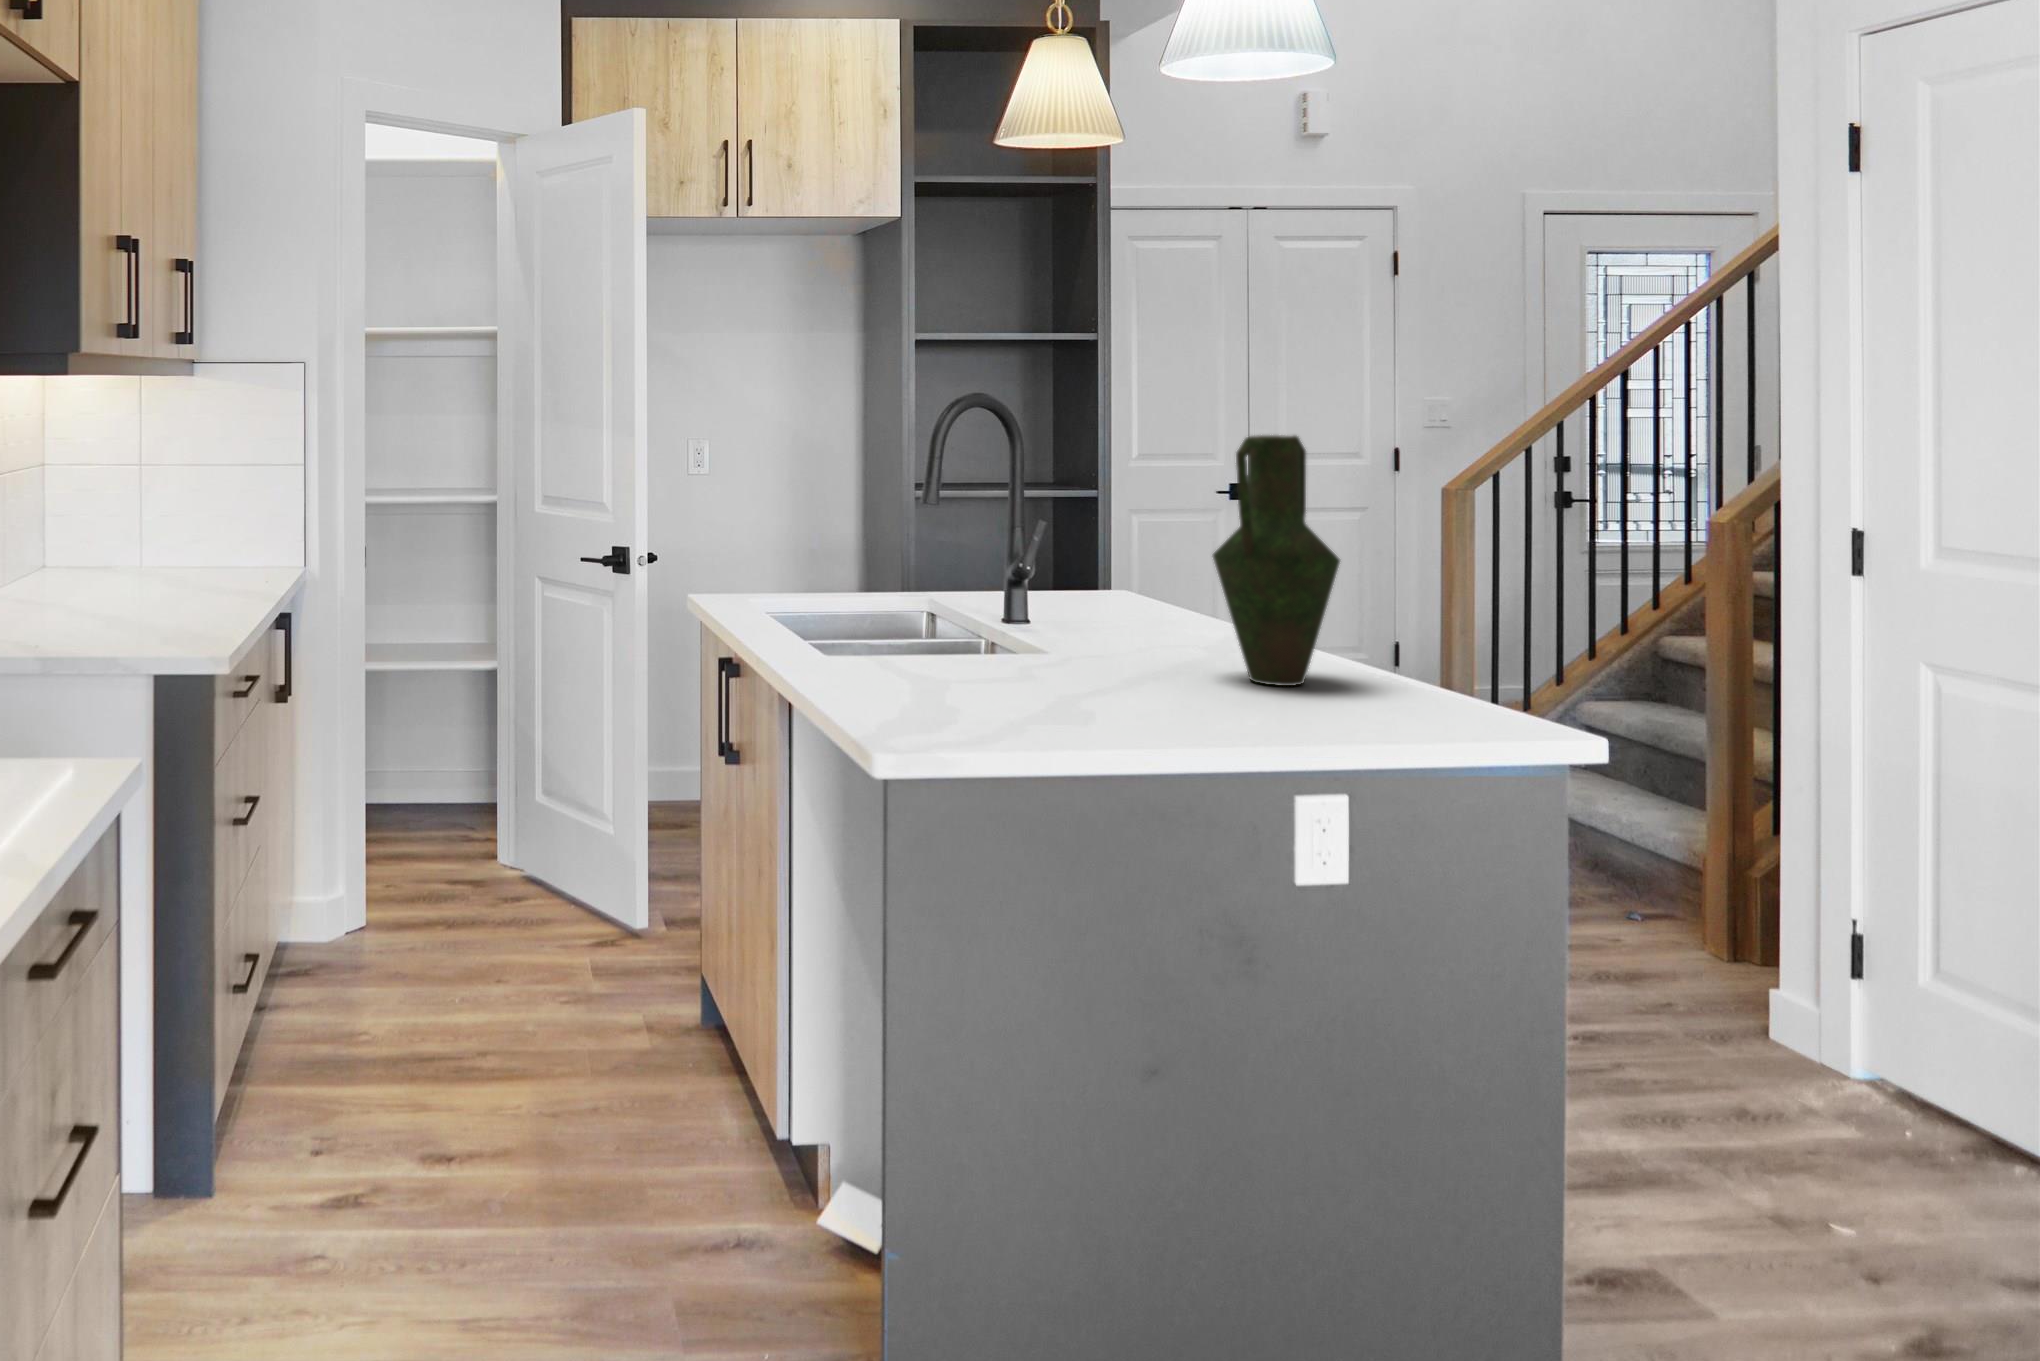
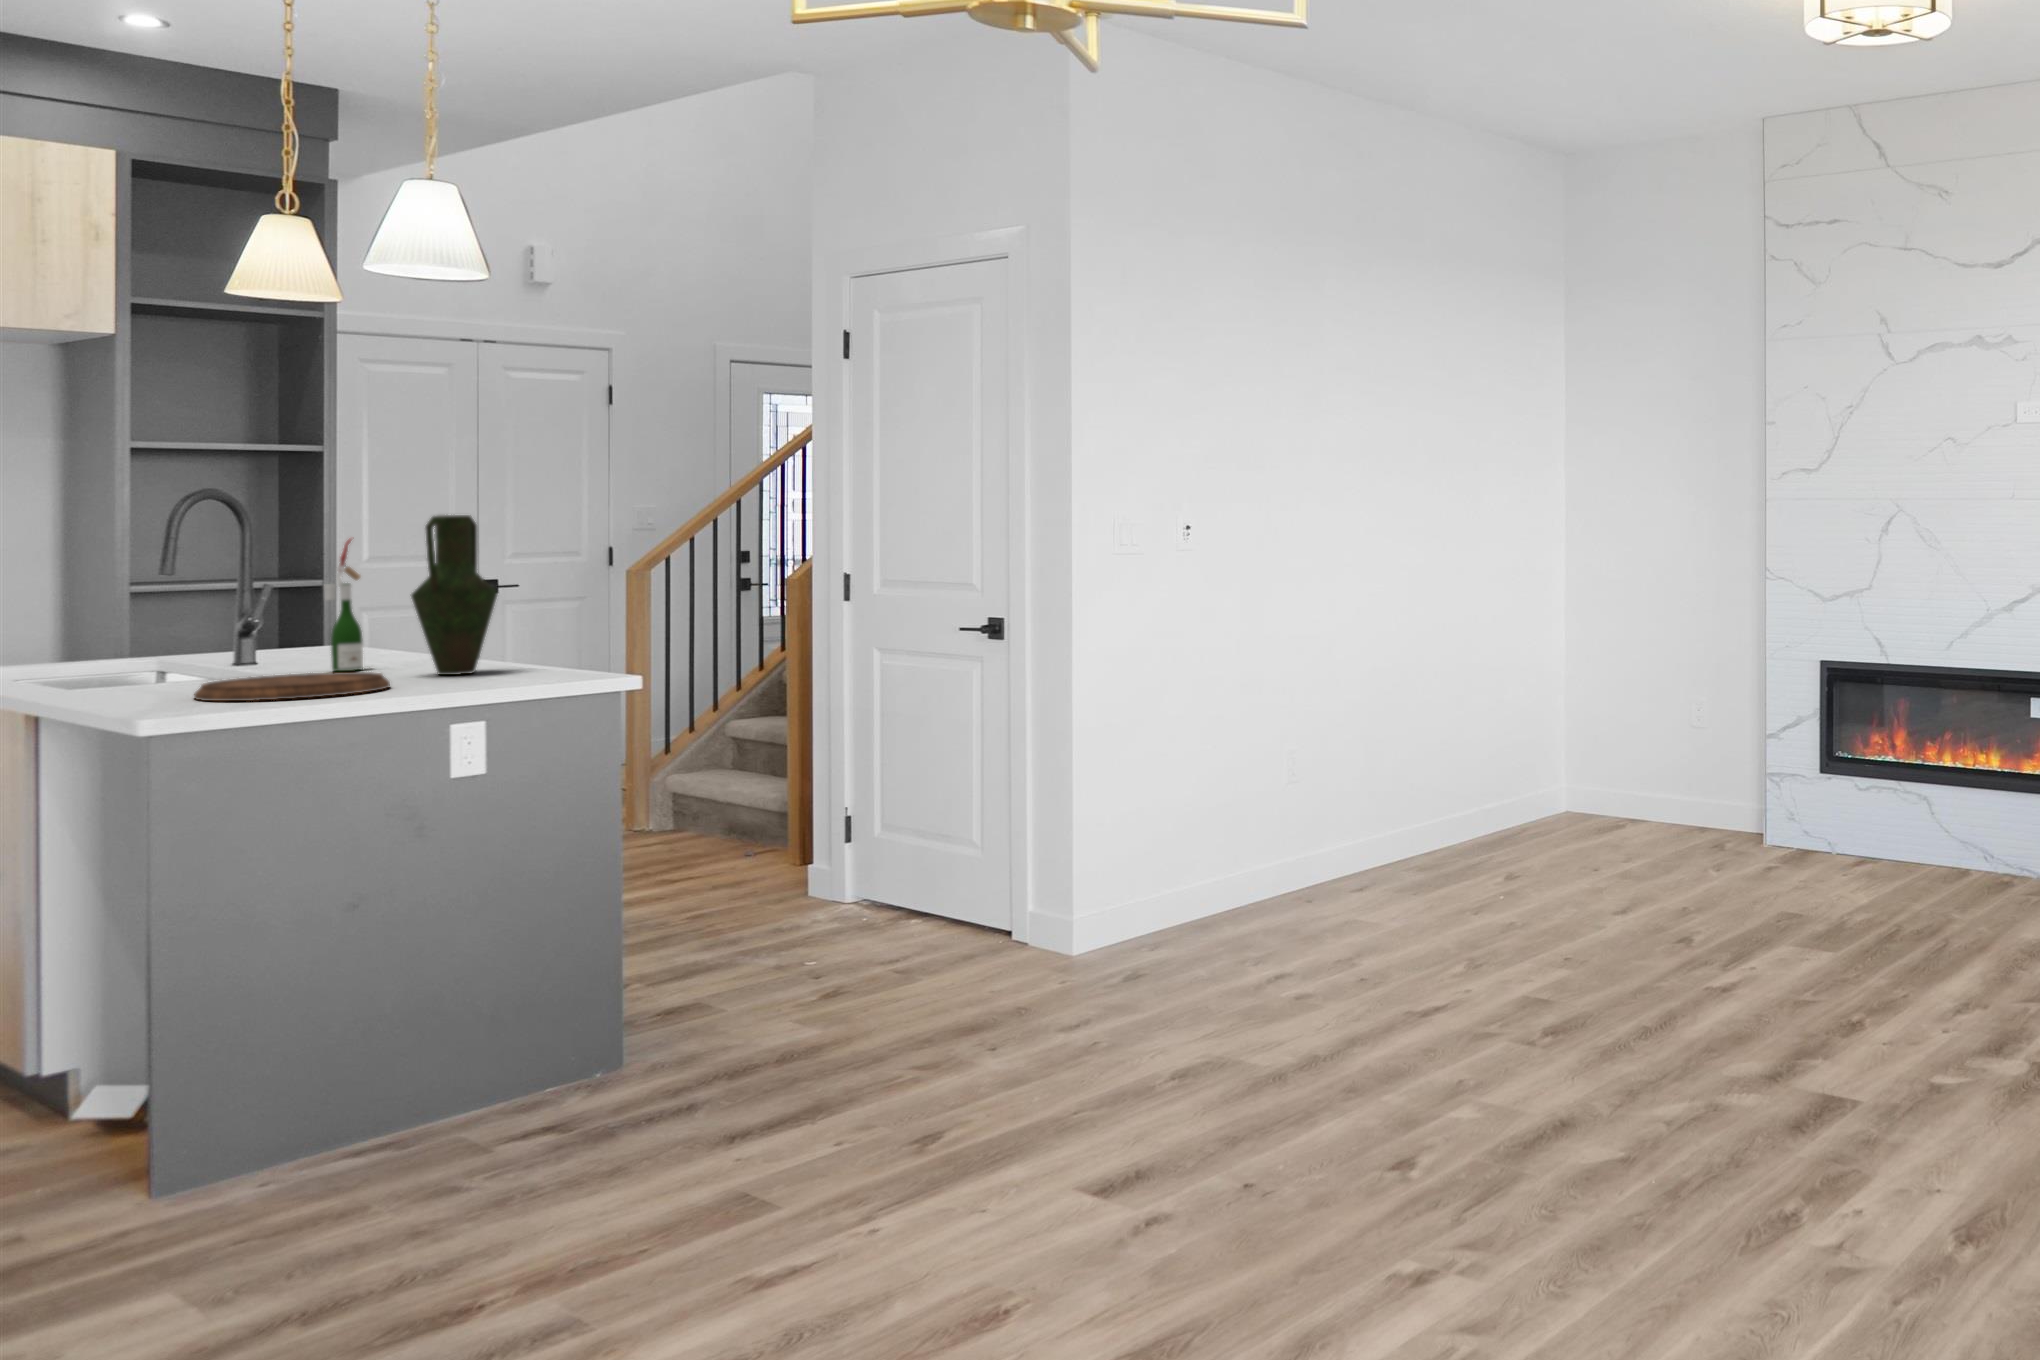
wine bottle: none [1098,460,1159,649] -> present [324,538,368,671]
cutting board: none [937,664,1190,725] -> present [194,672,390,701]

